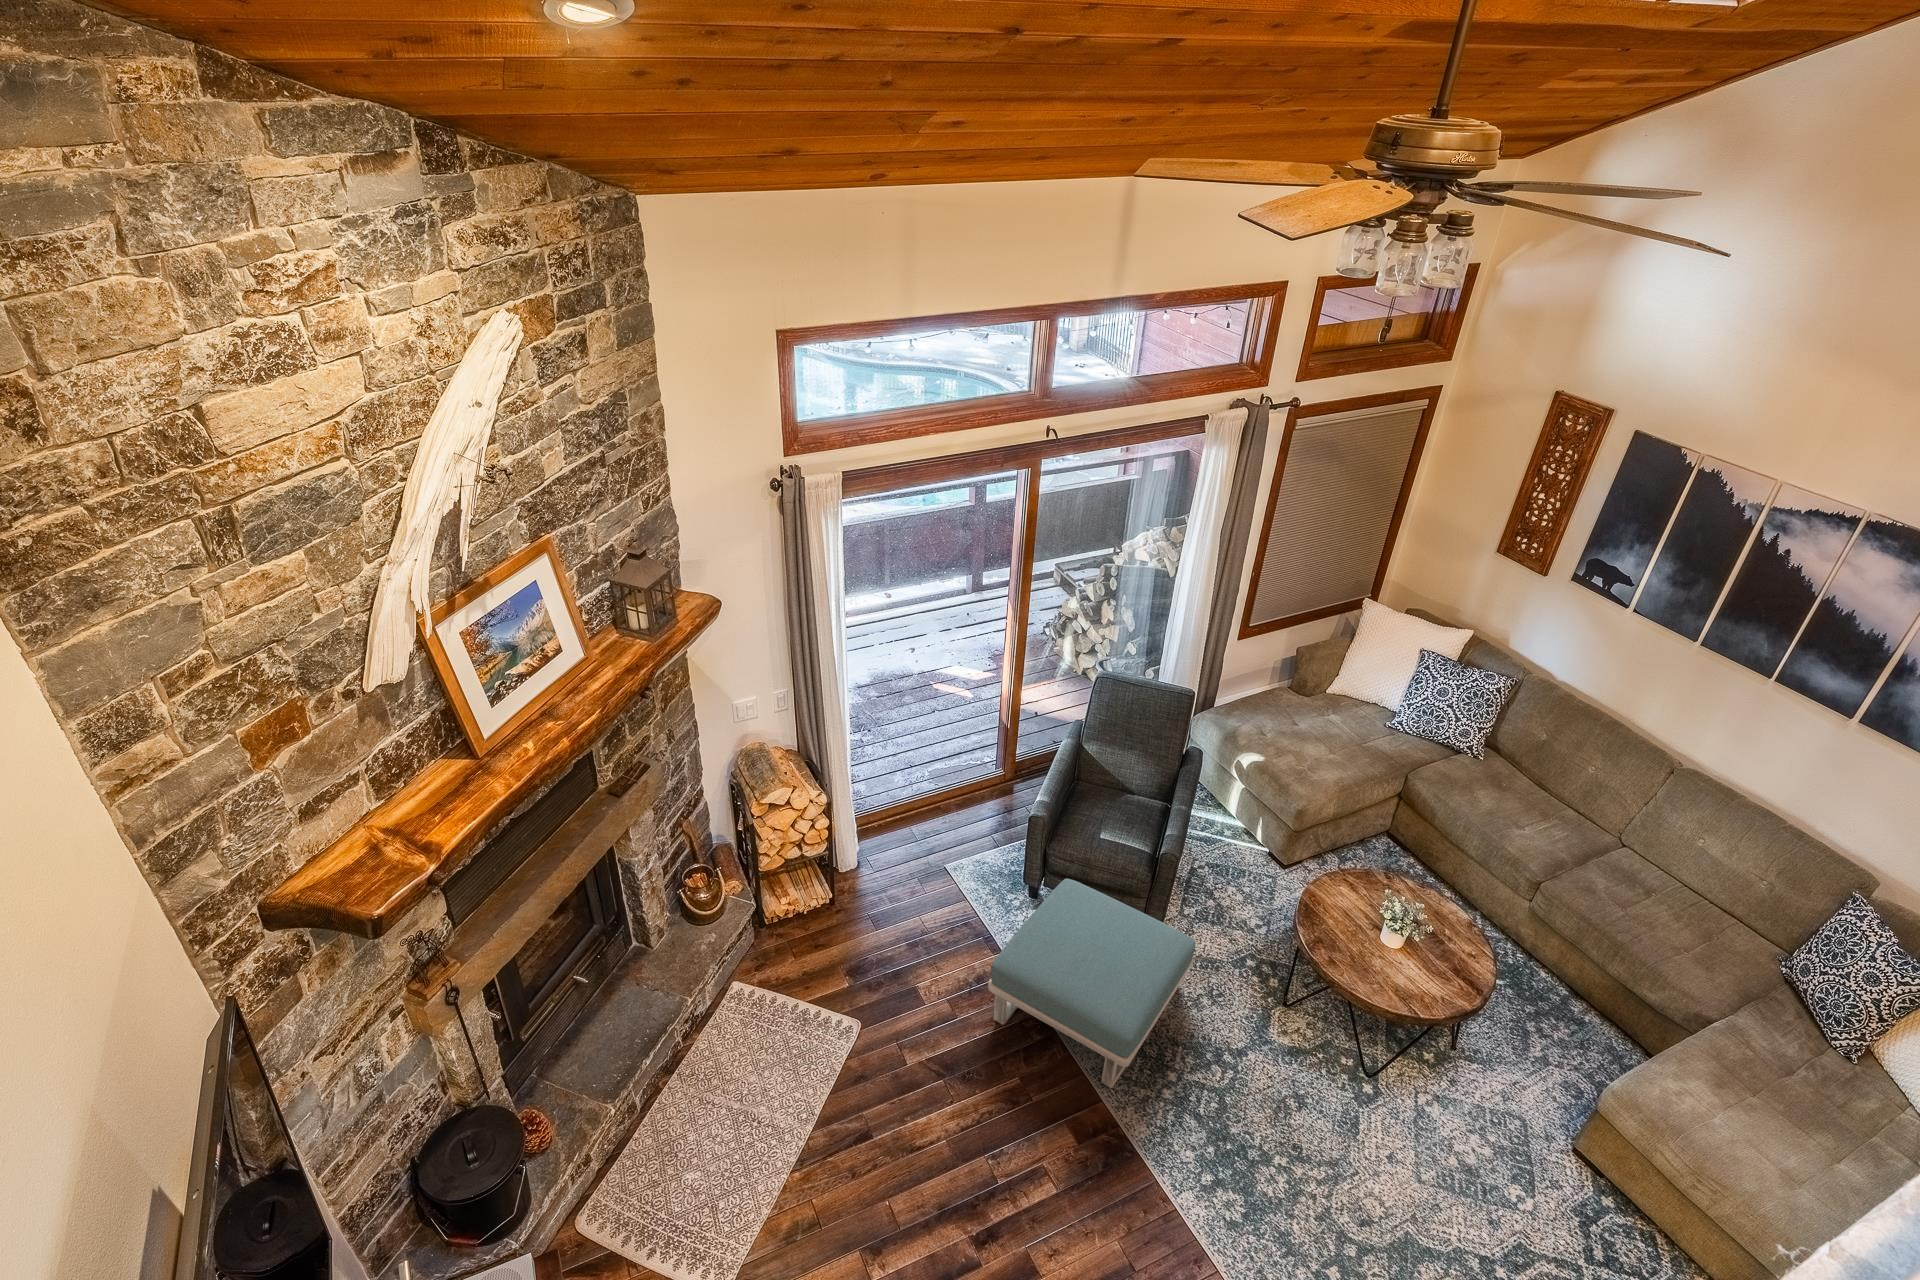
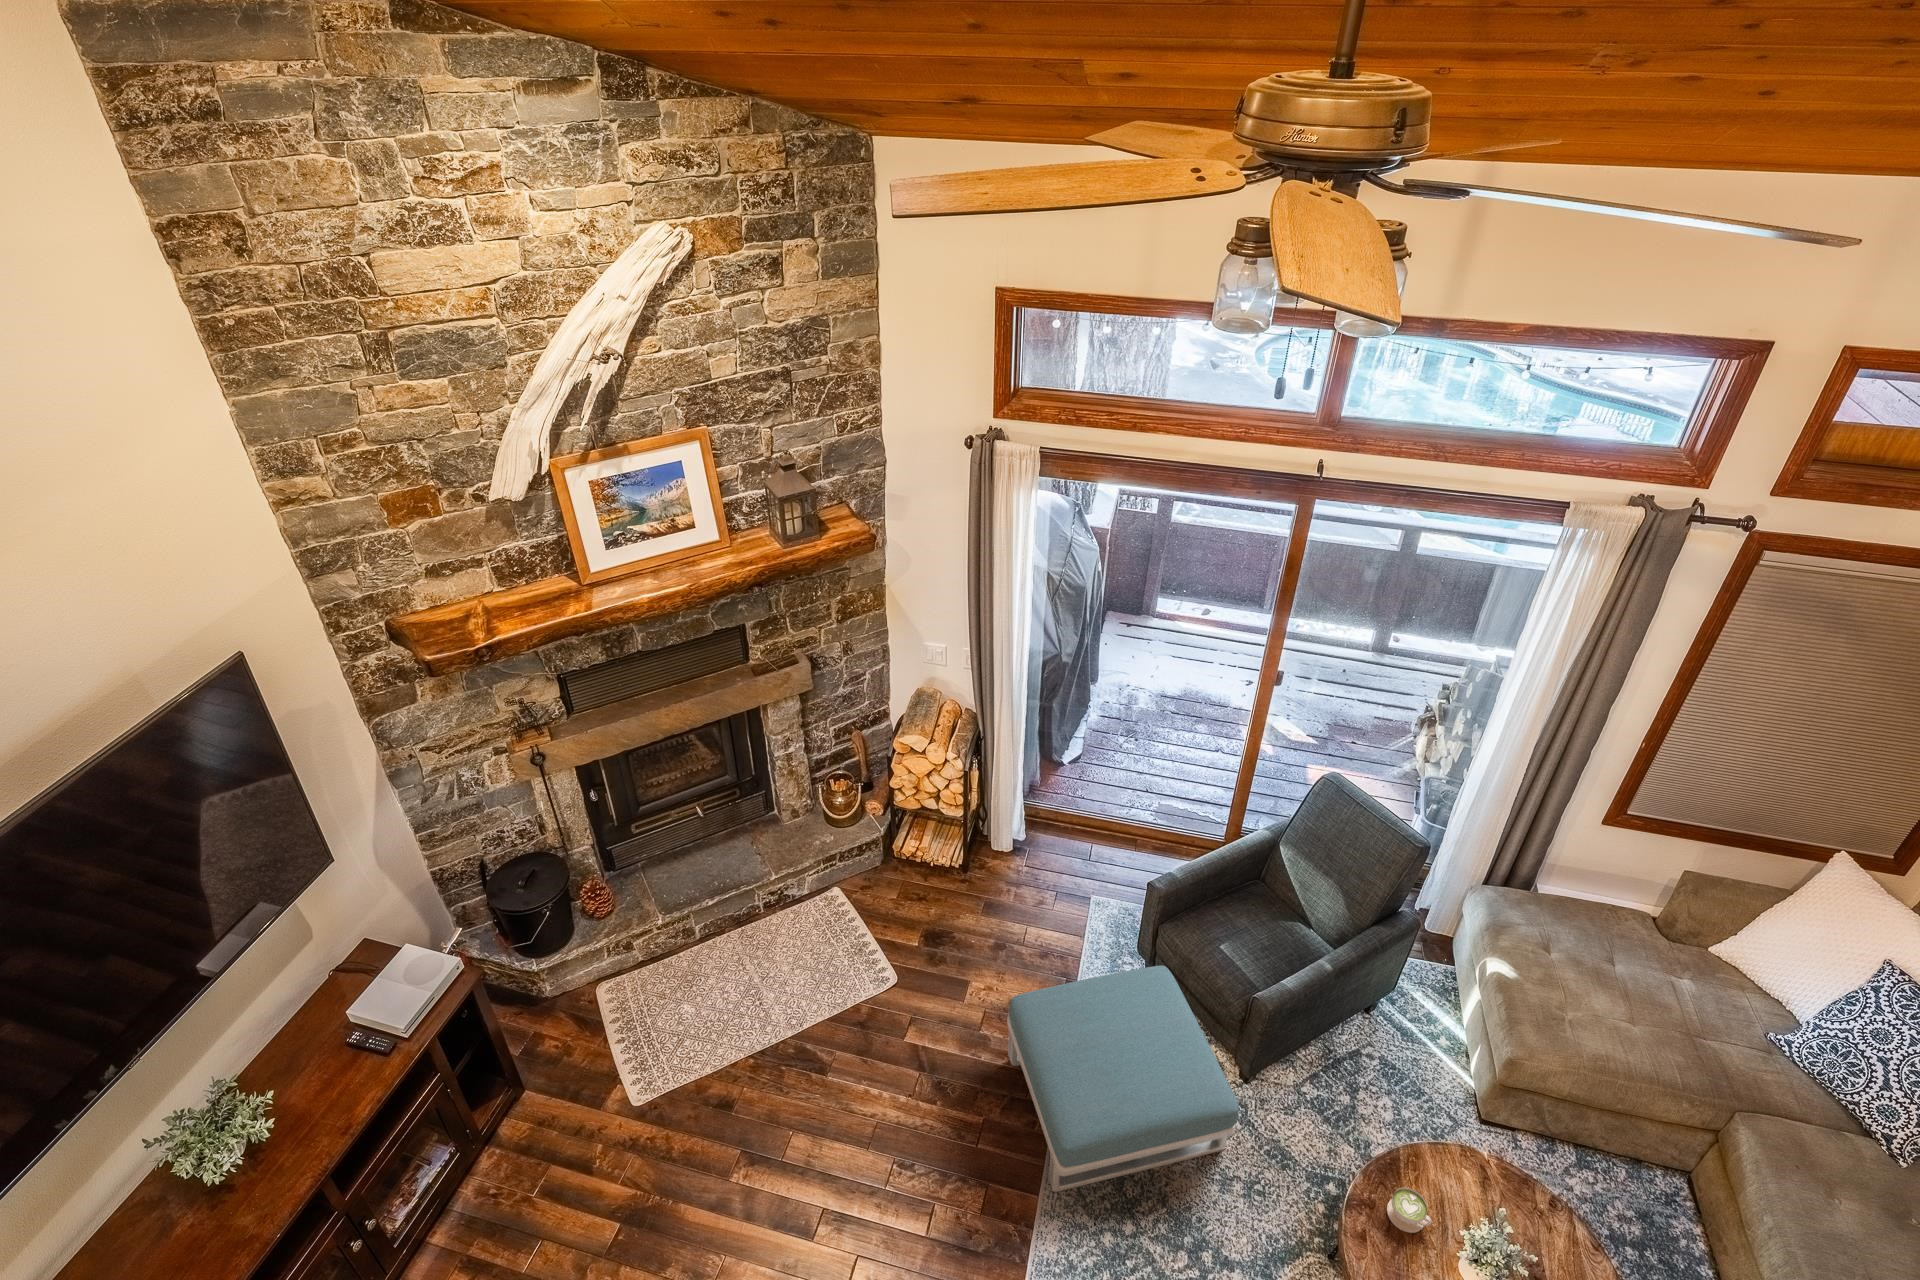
coffee cup: none [1331,914,1363,944] -> present [1387,1187,1432,1233]

